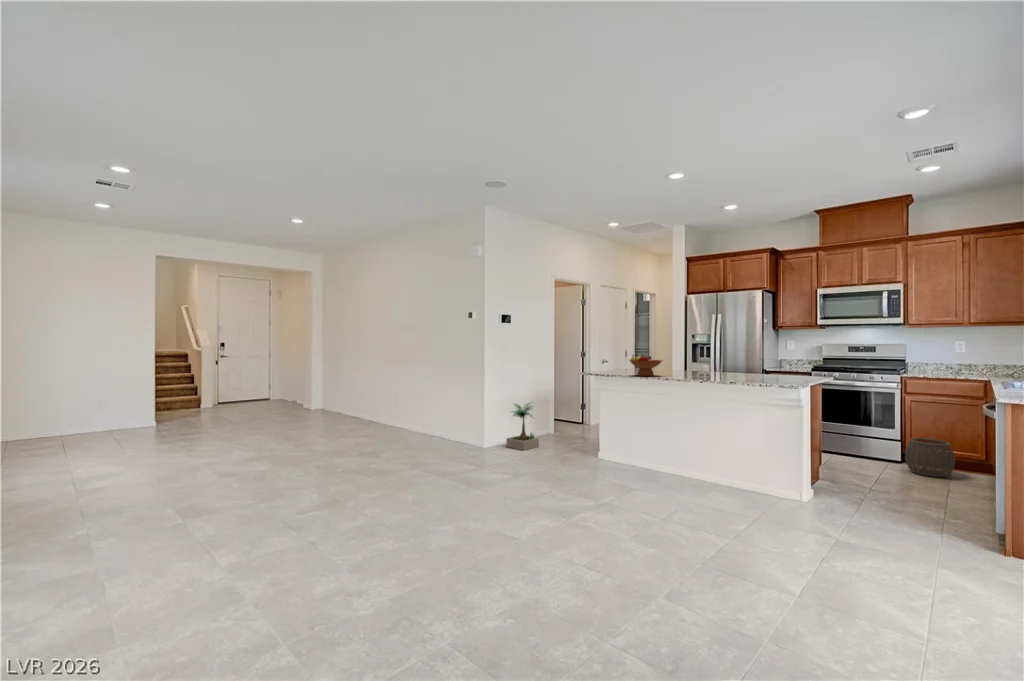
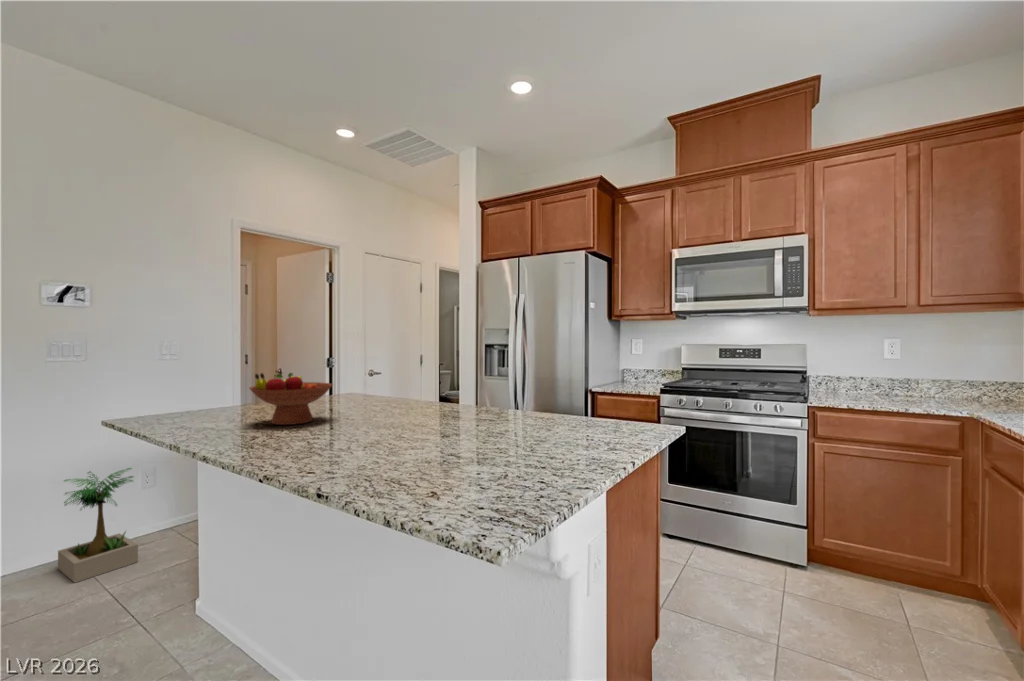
woven basket: present [905,438,955,477] -> none [817,527,914,622]

